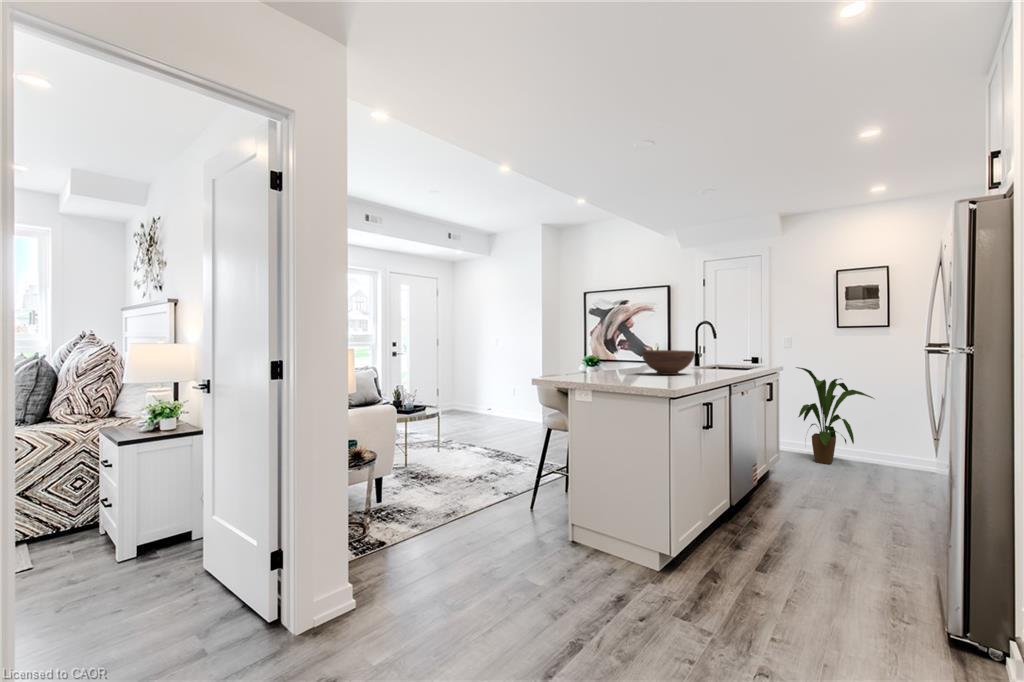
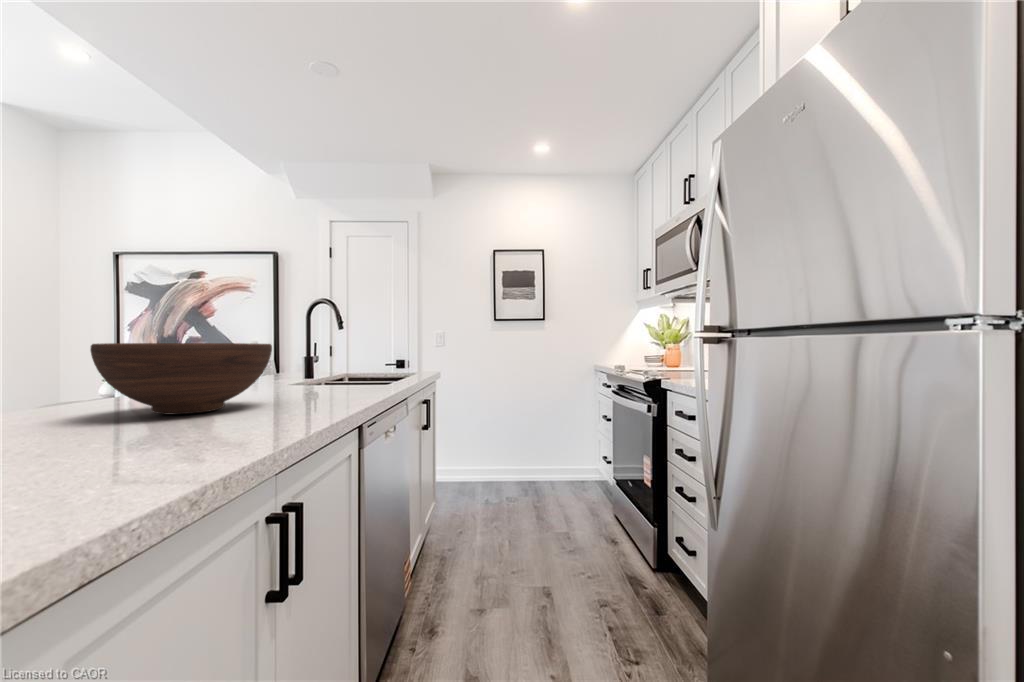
house plant: present [796,367,874,464] -> none [452,372,536,499]

